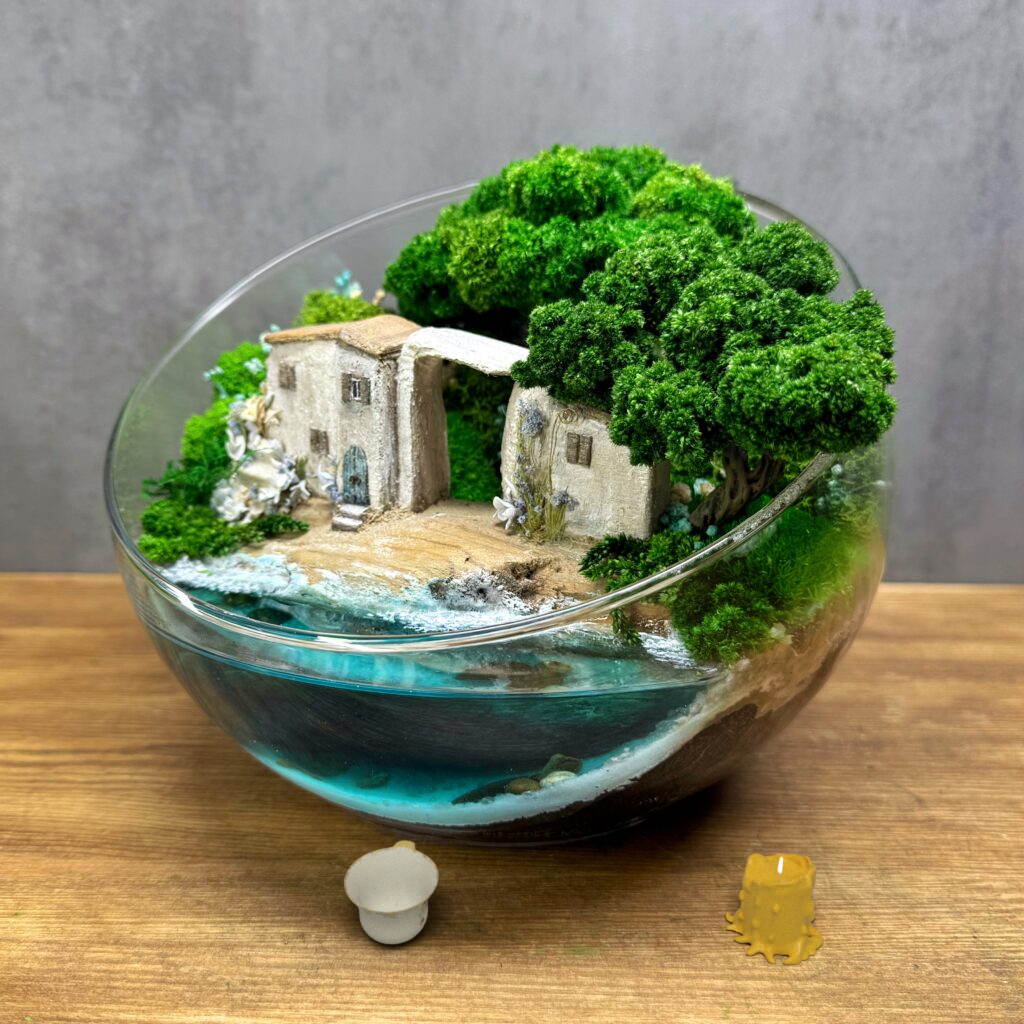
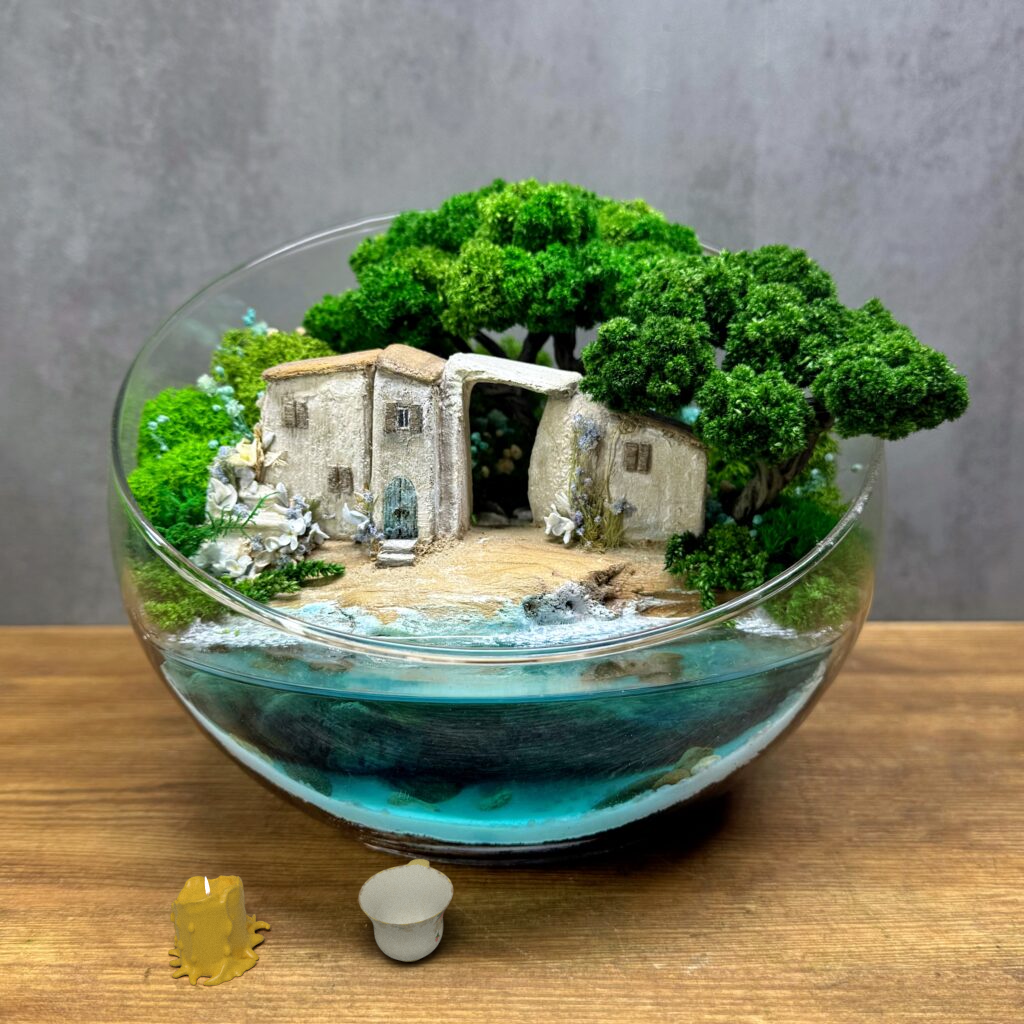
candle: present [726,853,823,965] -> present [168,875,270,986]

